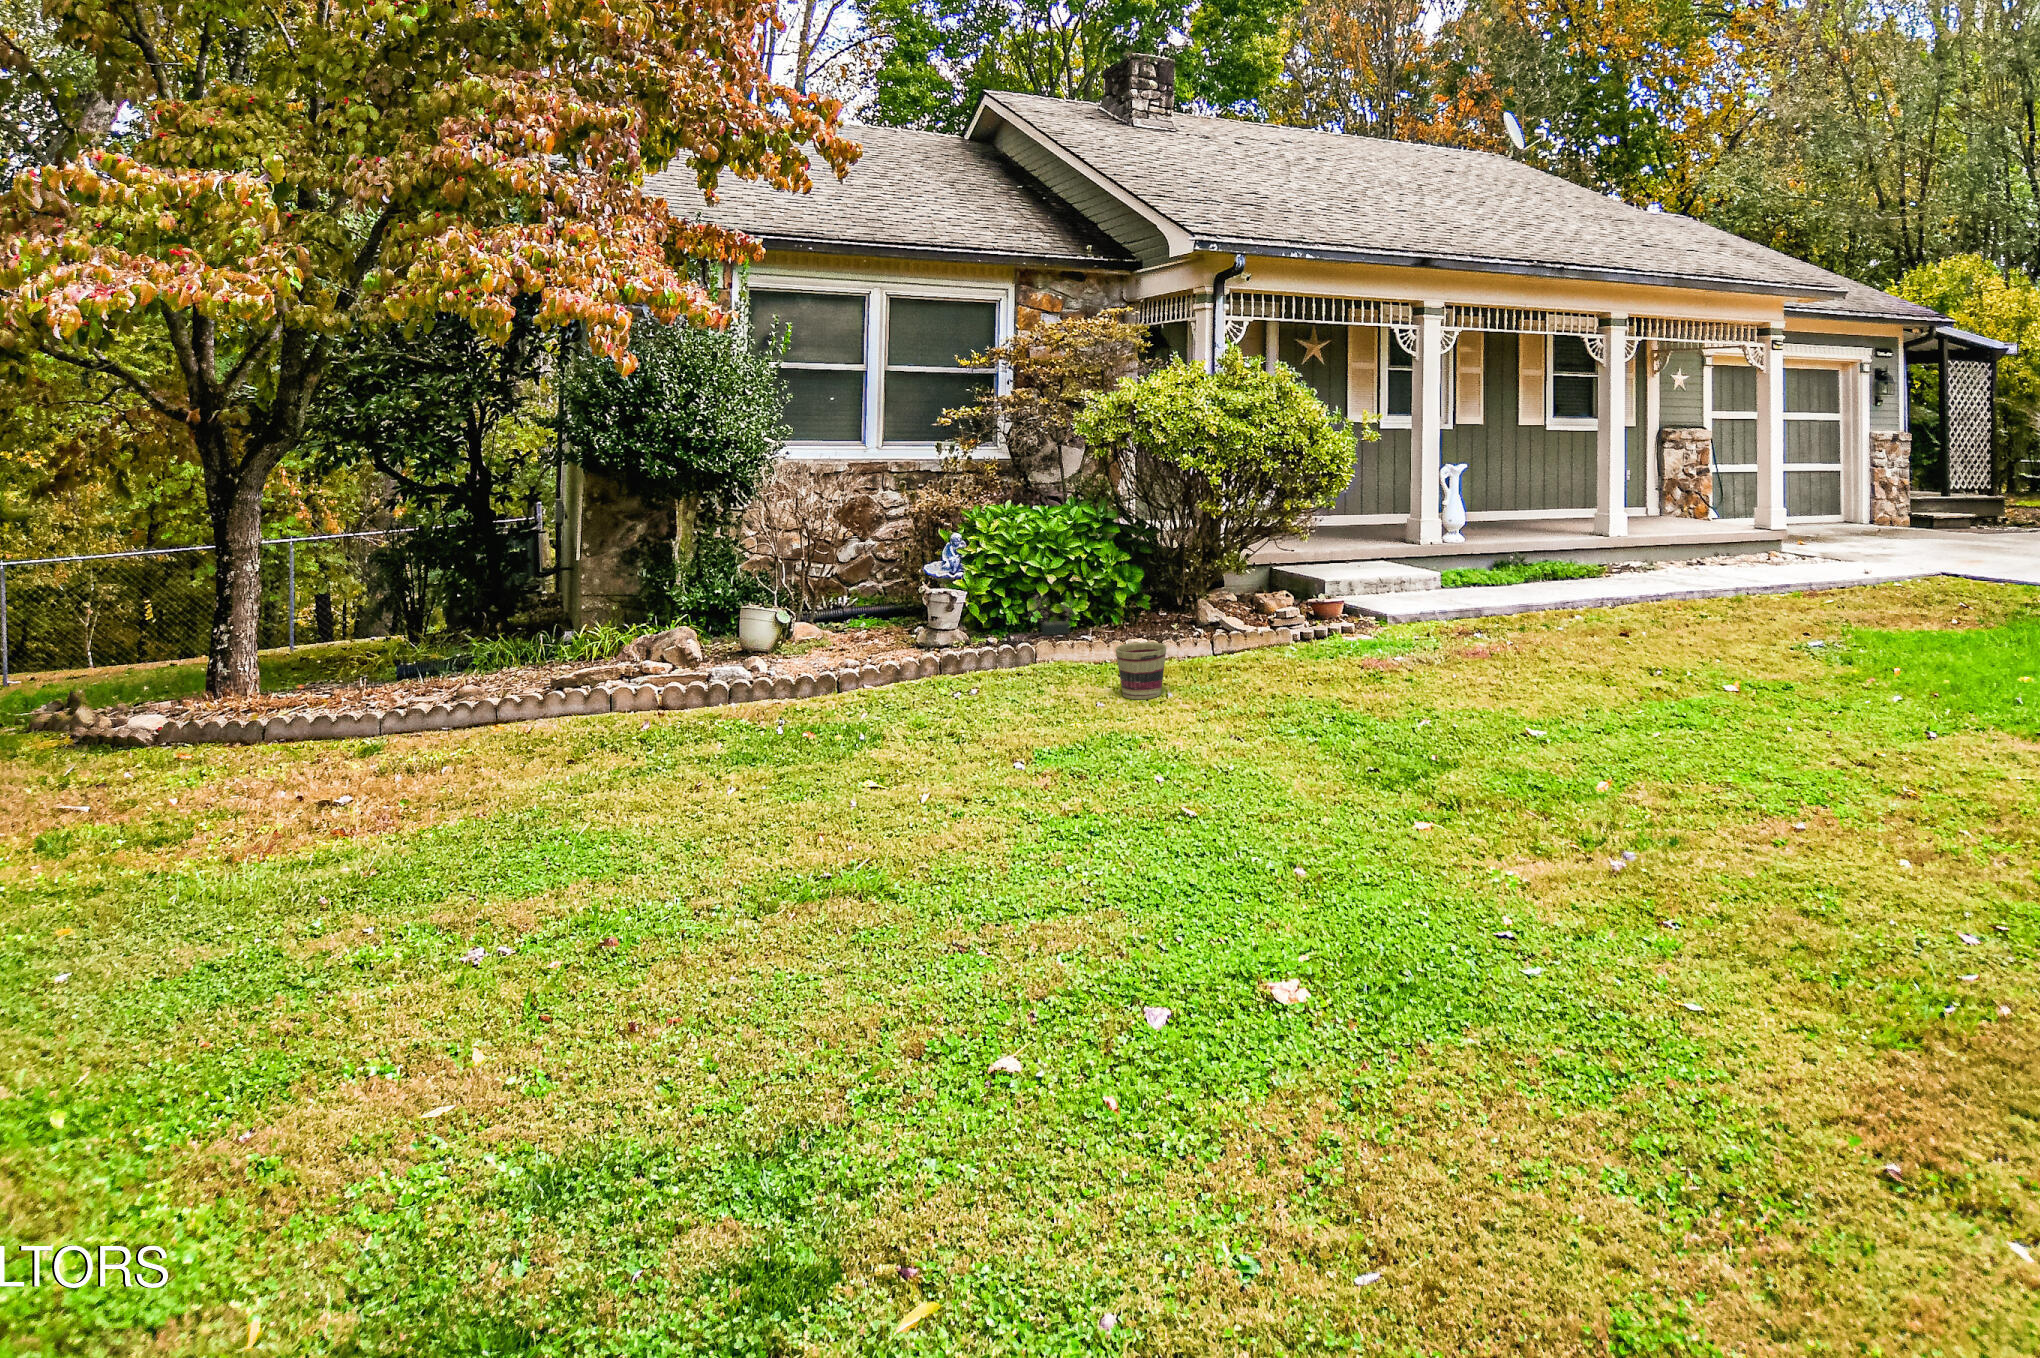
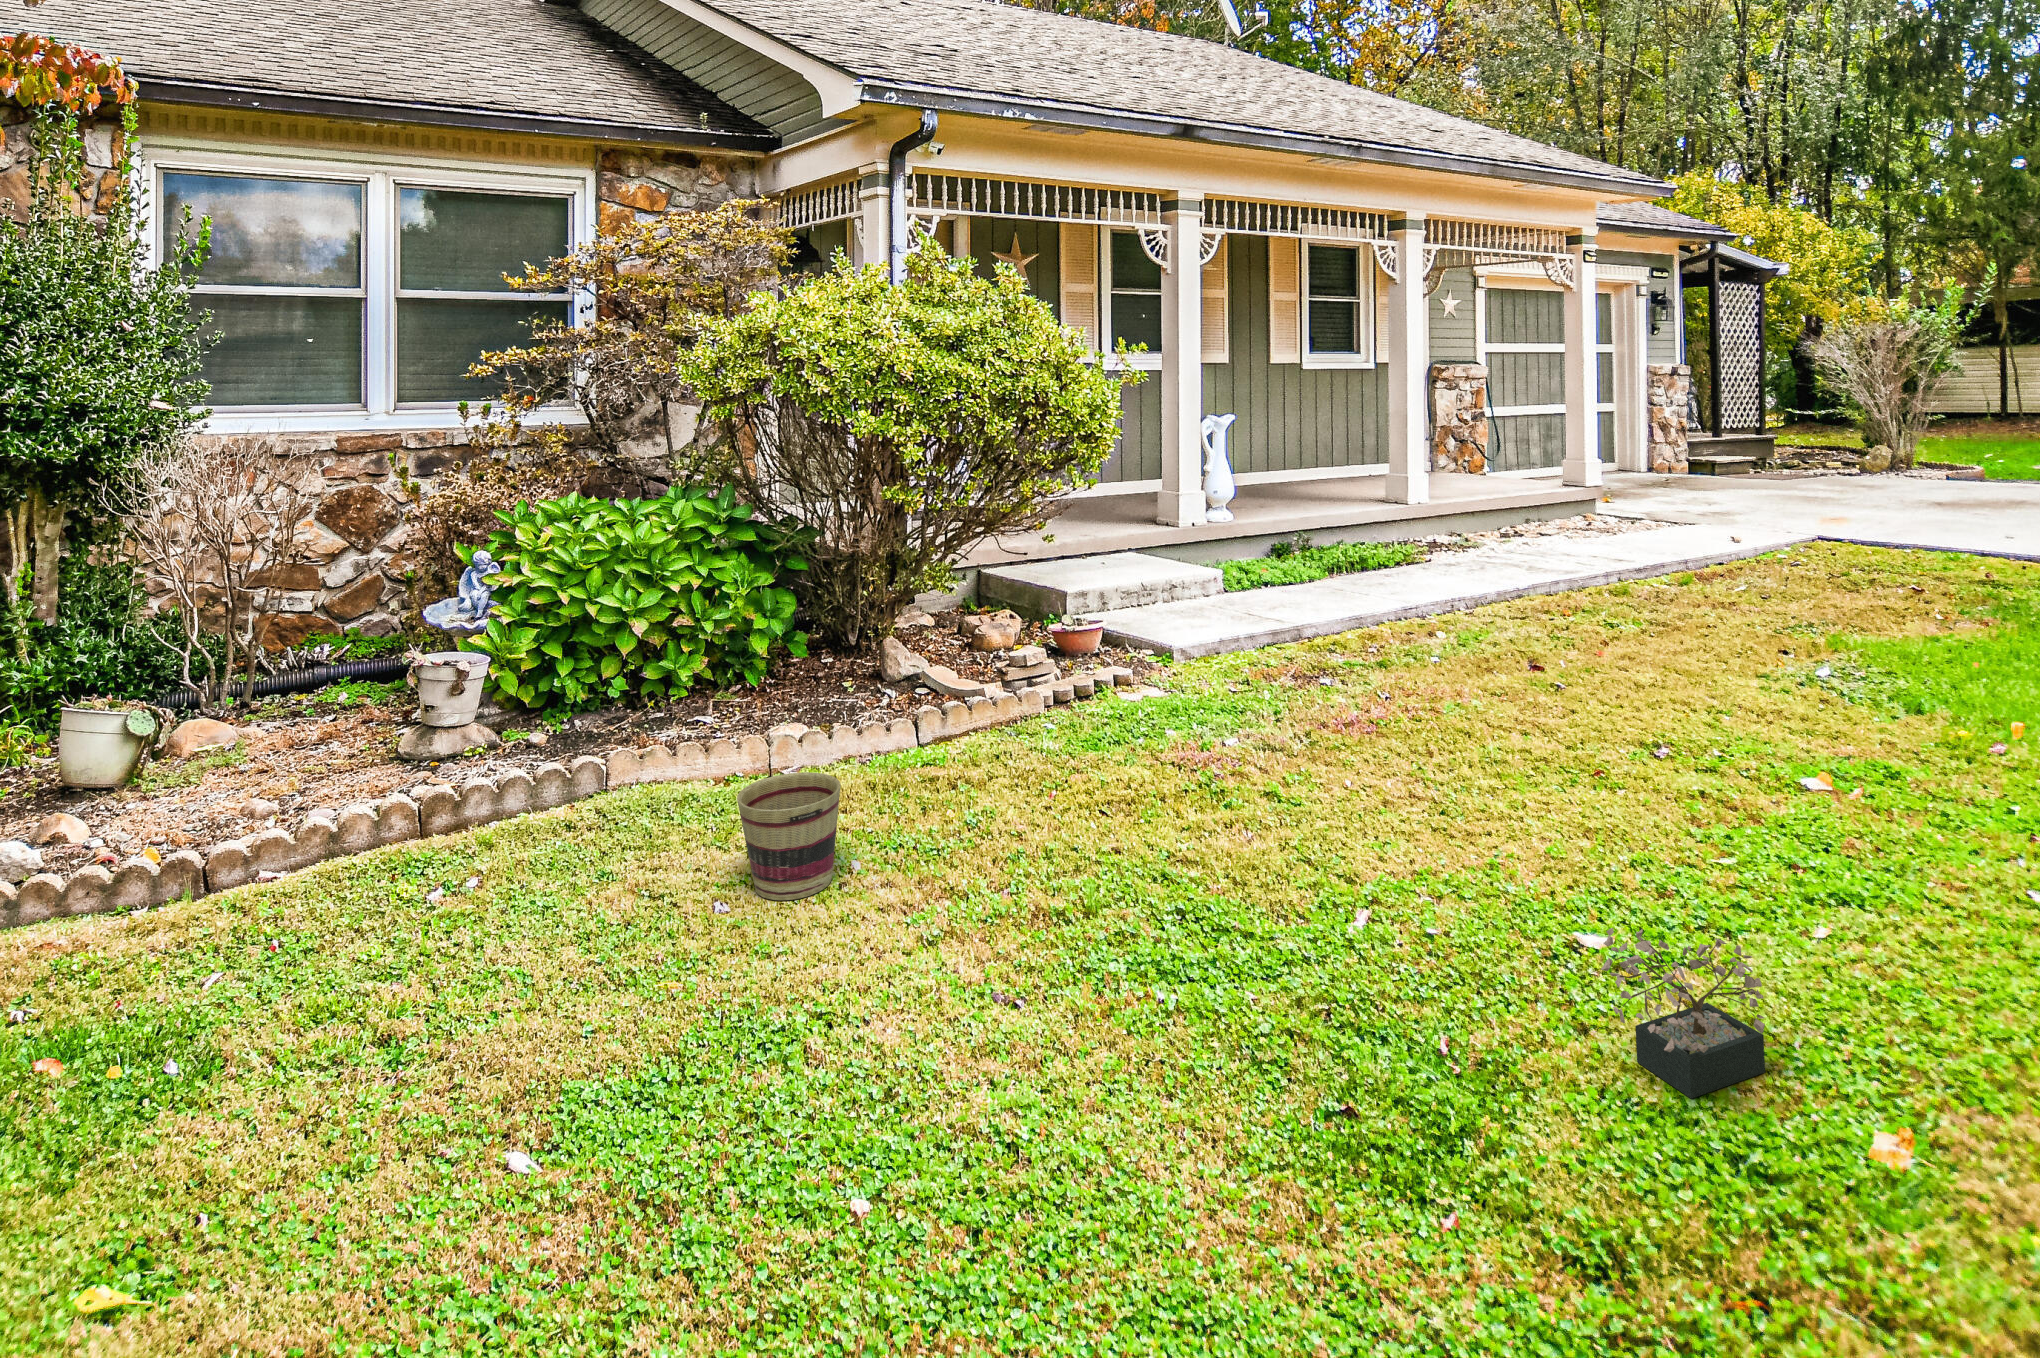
decorative plant: present [1029,596,1071,635] -> present [1601,928,1765,1099]

